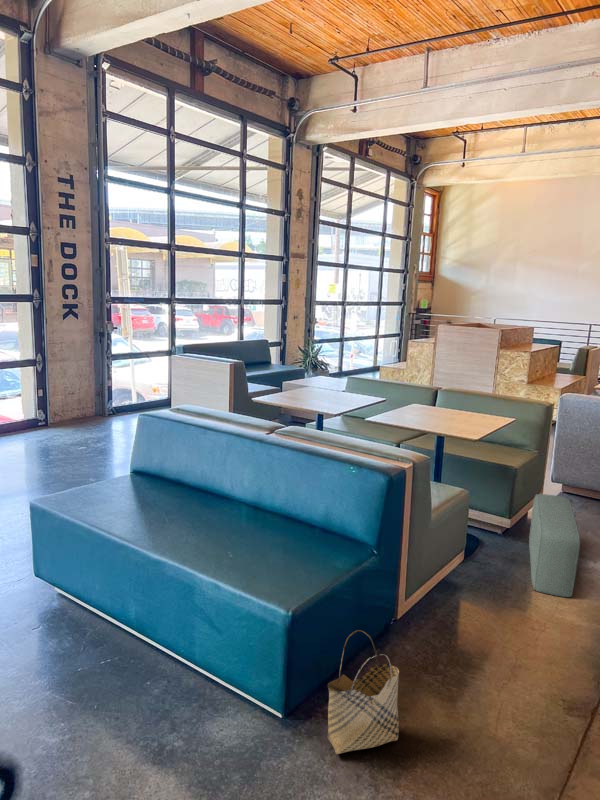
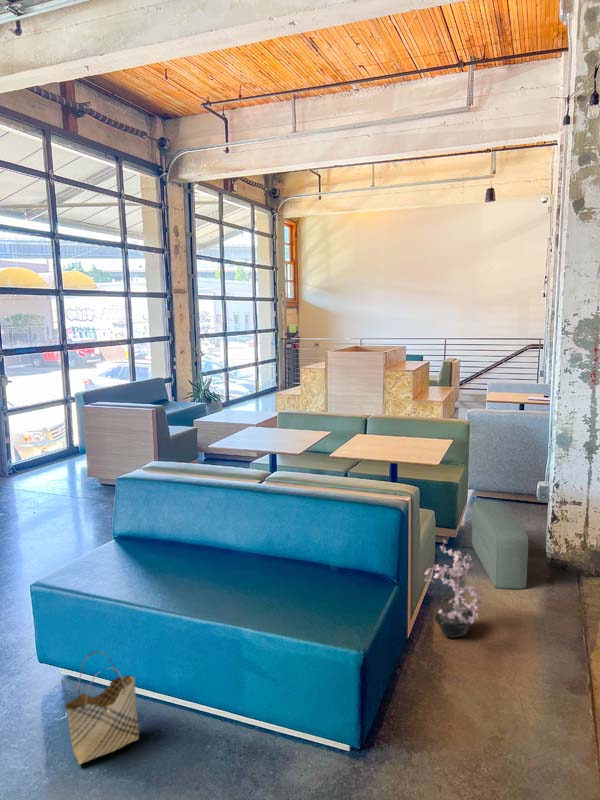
potted plant: none [418,519,495,632] -> present [425,542,480,638]
woven basket: present [327,630,399,754] -> present [65,651,139,764]

